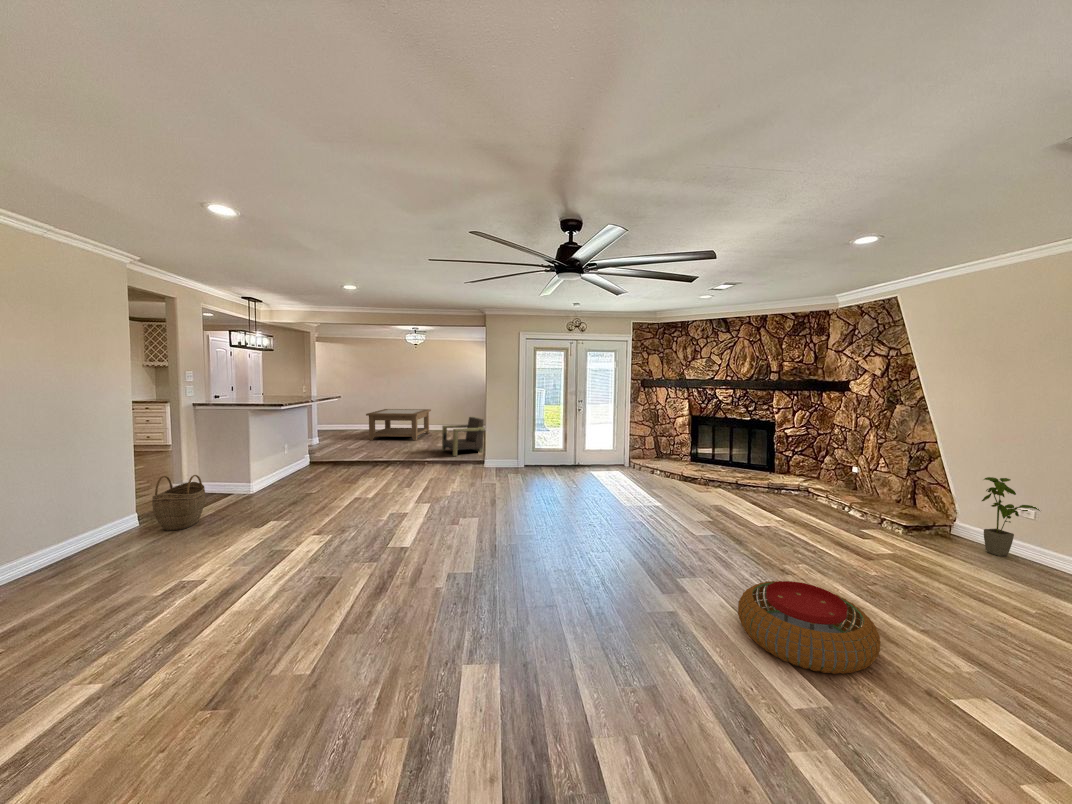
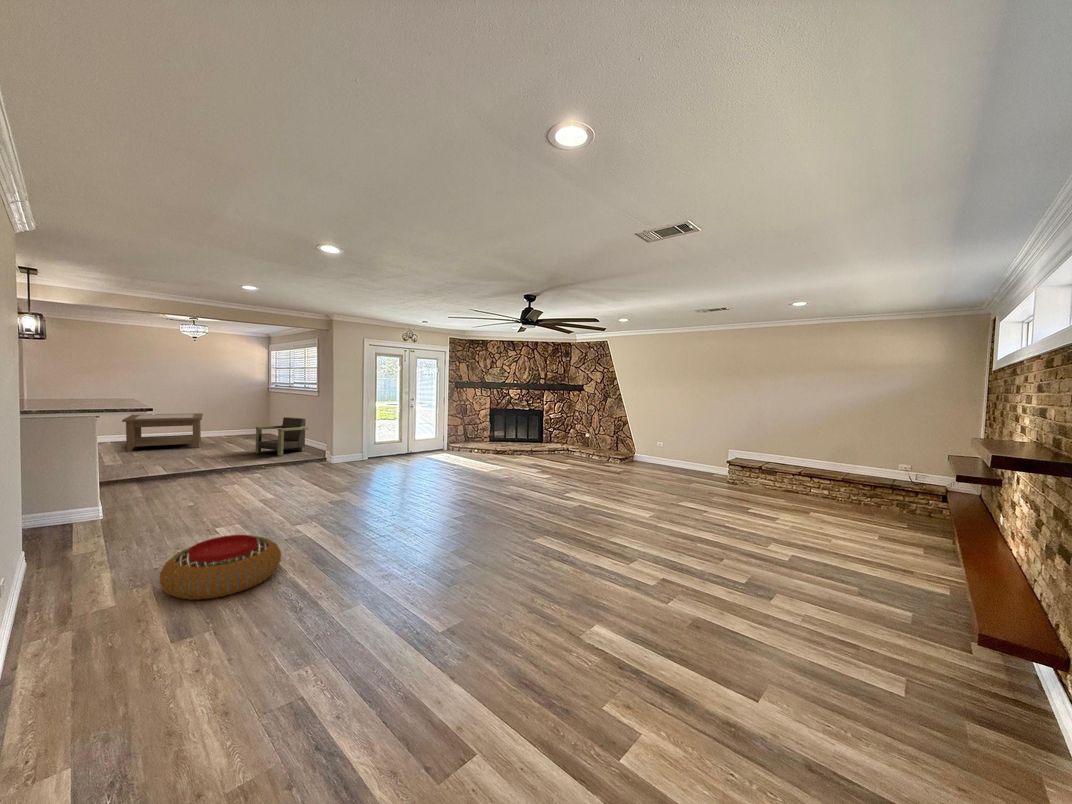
woven basket: present [152,475,205,531] -> none [32,481,93,548]
house plant: present [982,477,1040,556] -> none [648,429,668,465]
pouf: present [738,581,881,674] -> present [160,535,281,600]

